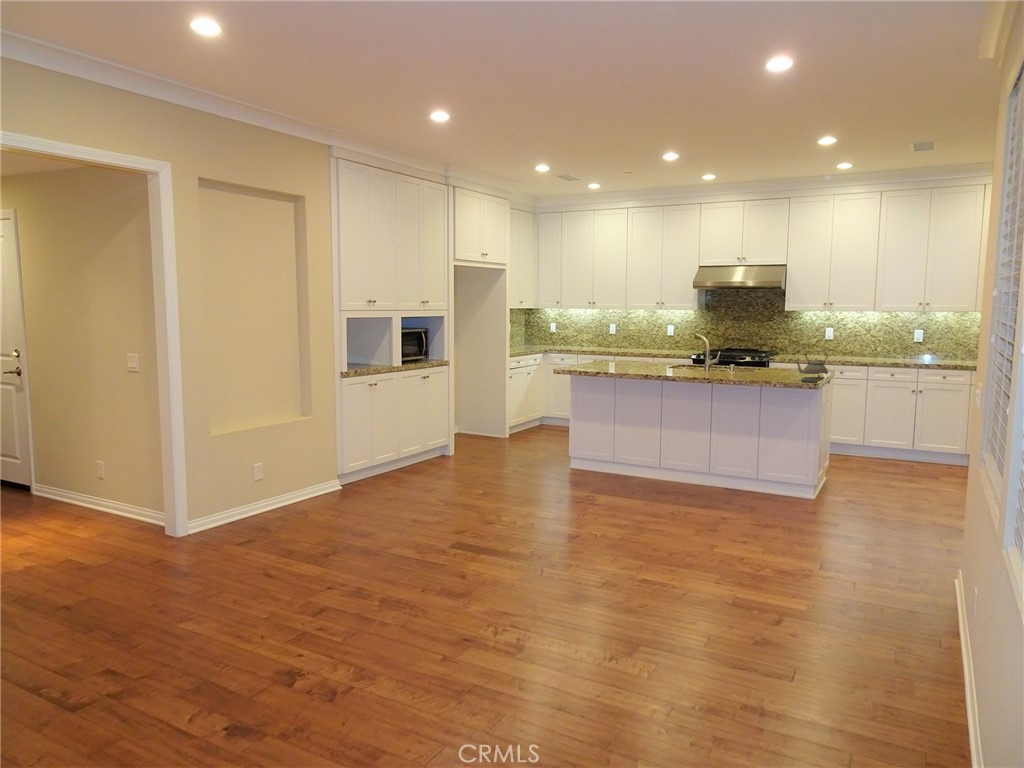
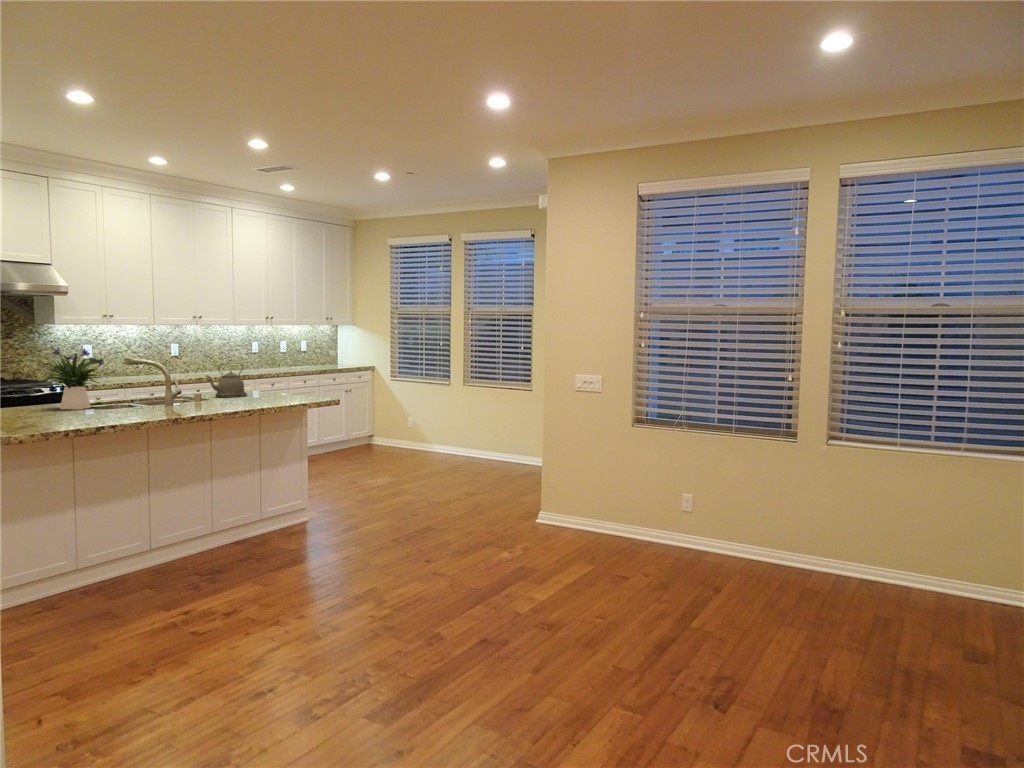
flower arrangement: none [672,328,714,375] -> present [46,346,104,409]

